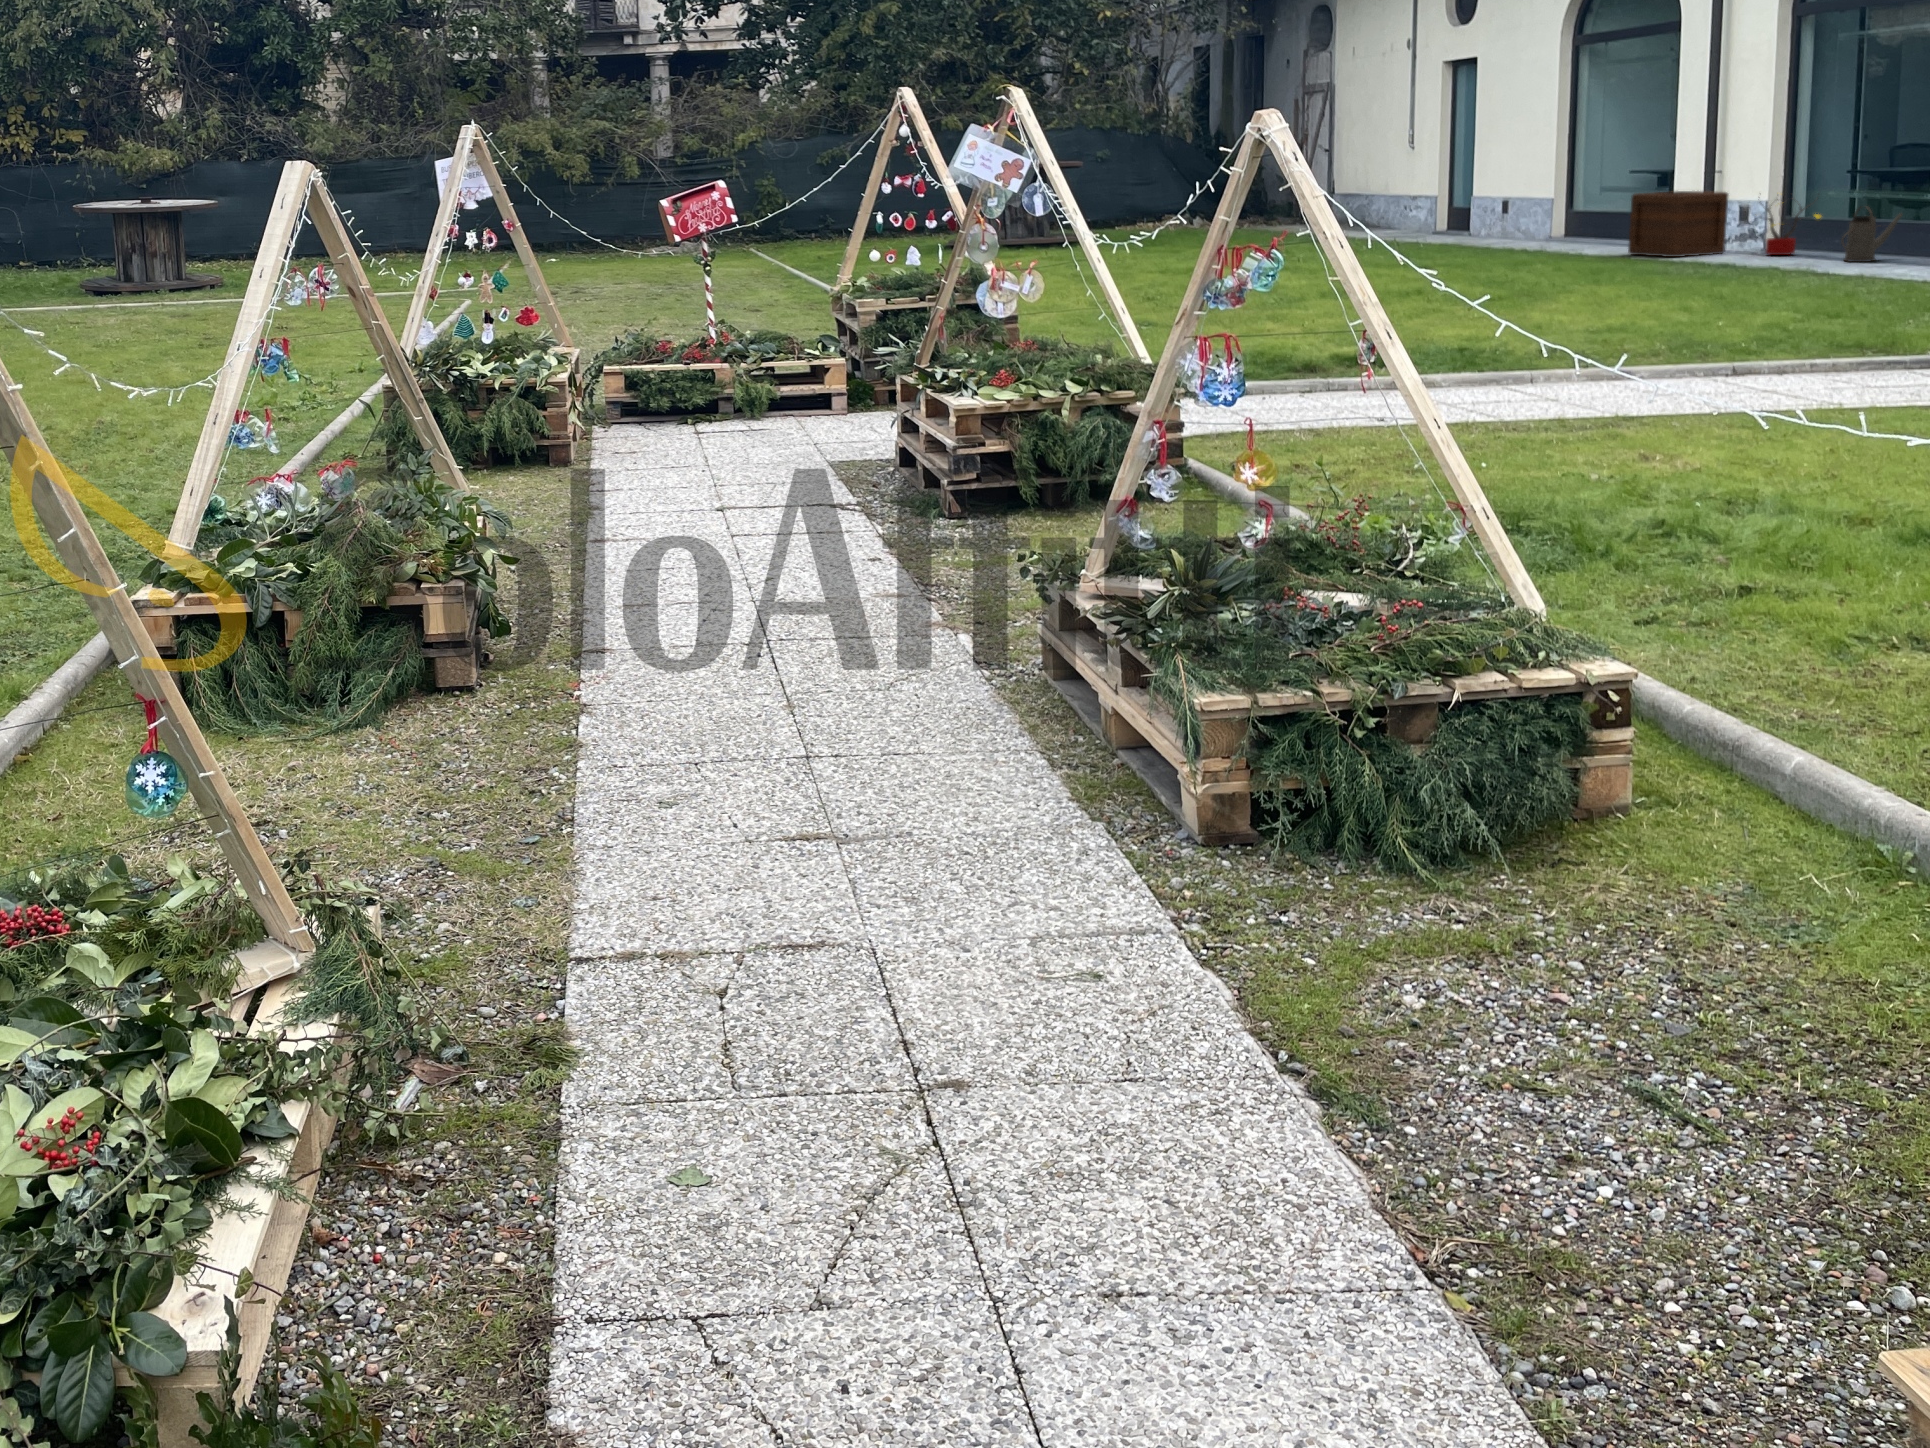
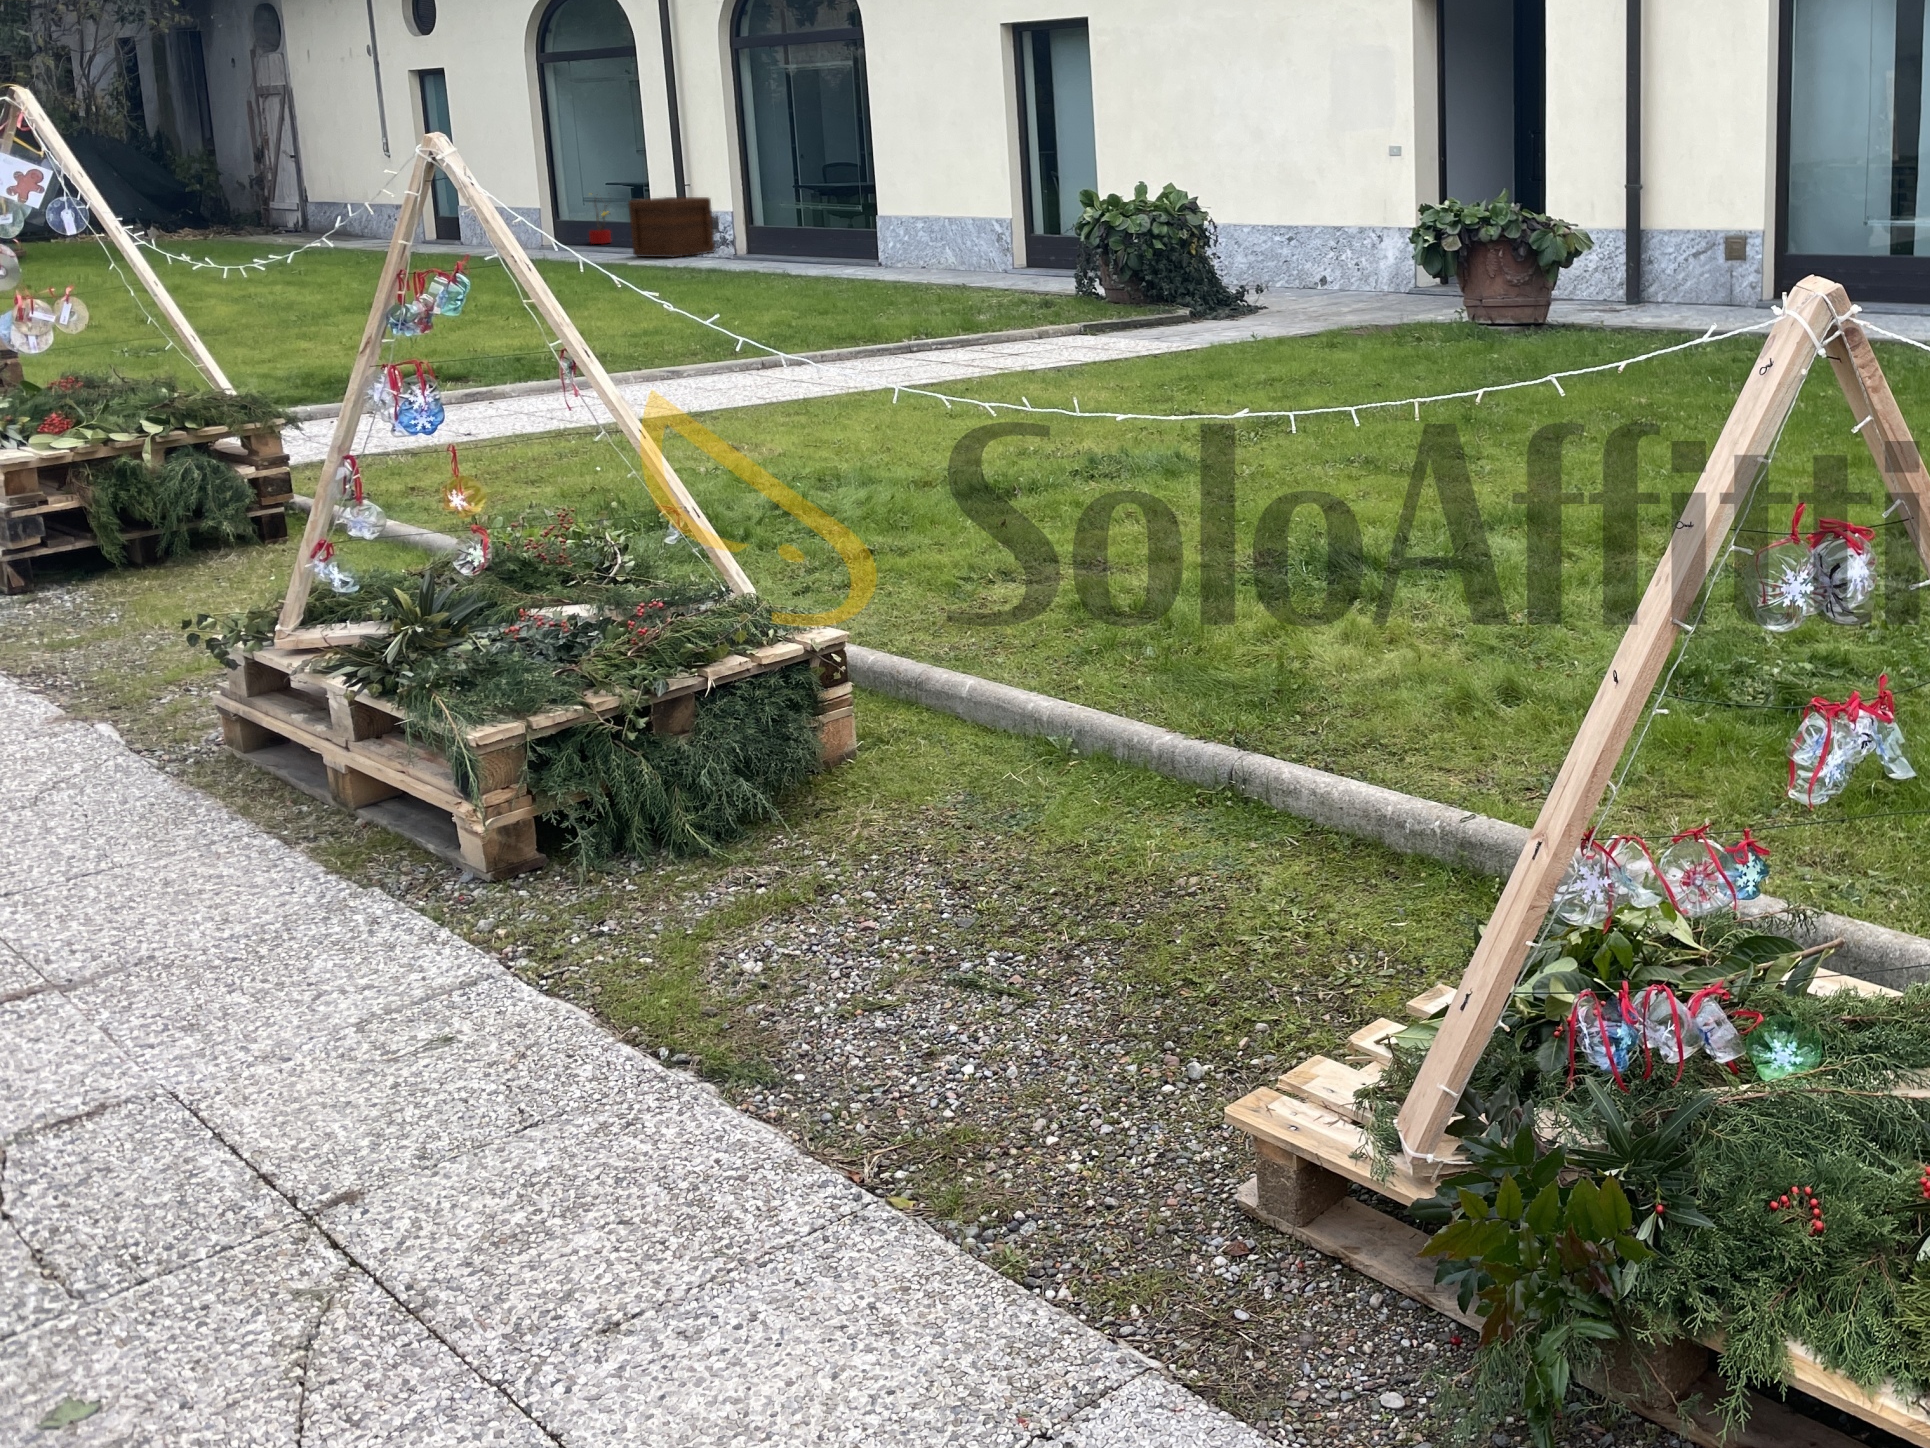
decorative plant: present [1766,198,1821,255] -> present [589,198,611,244]
watering can: present [1841,206,1902,262] -> none [809,207,851,256]

